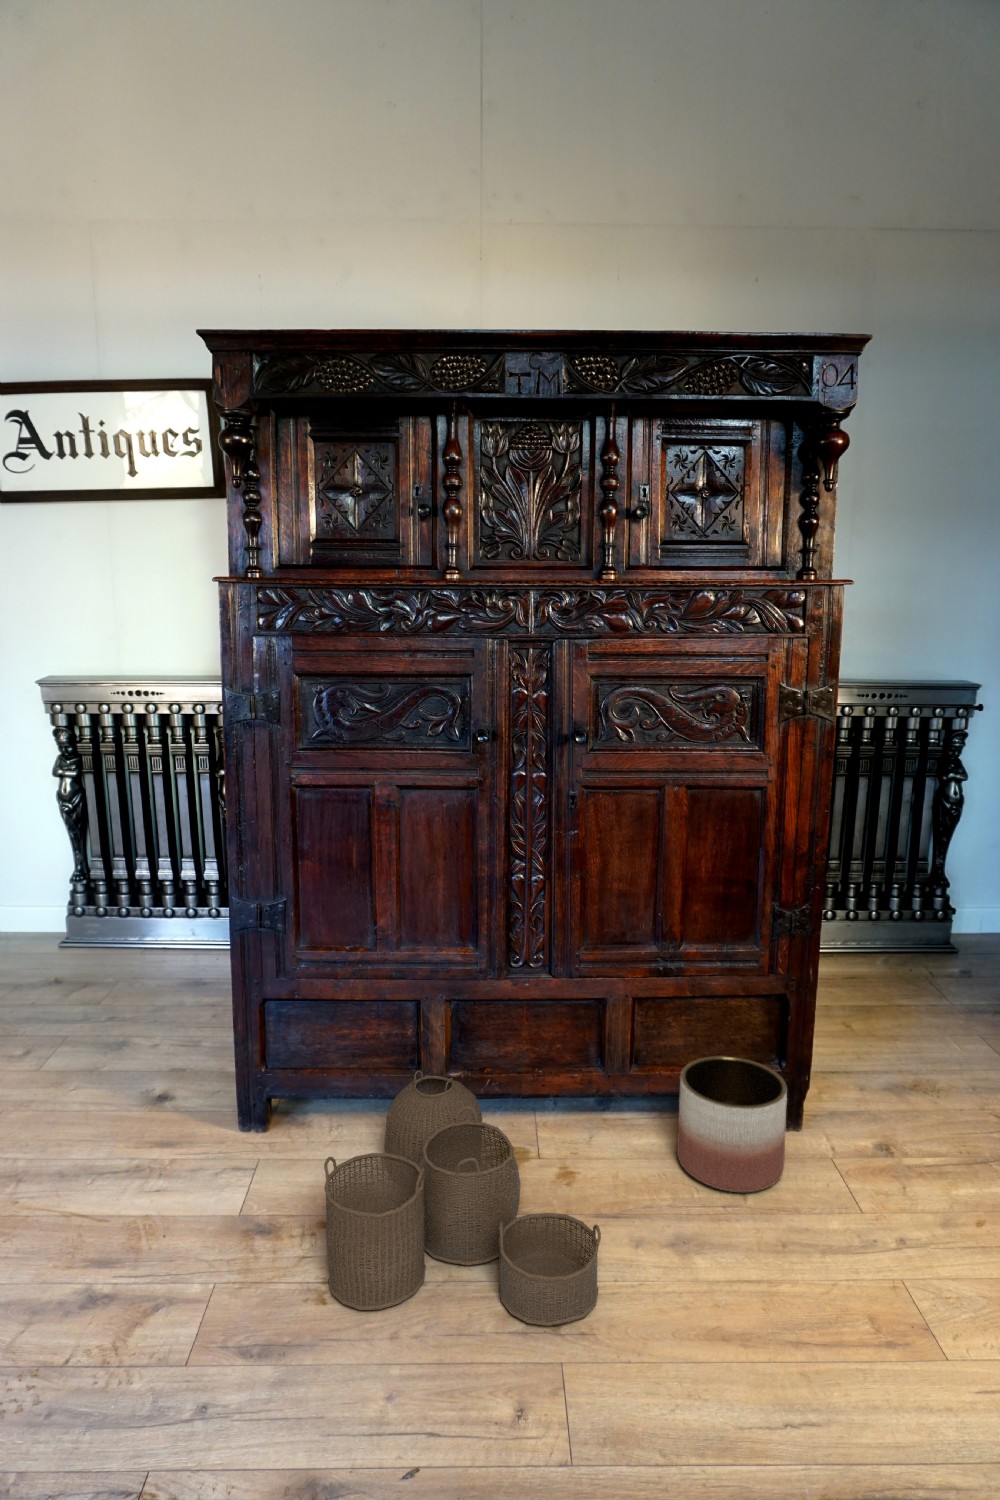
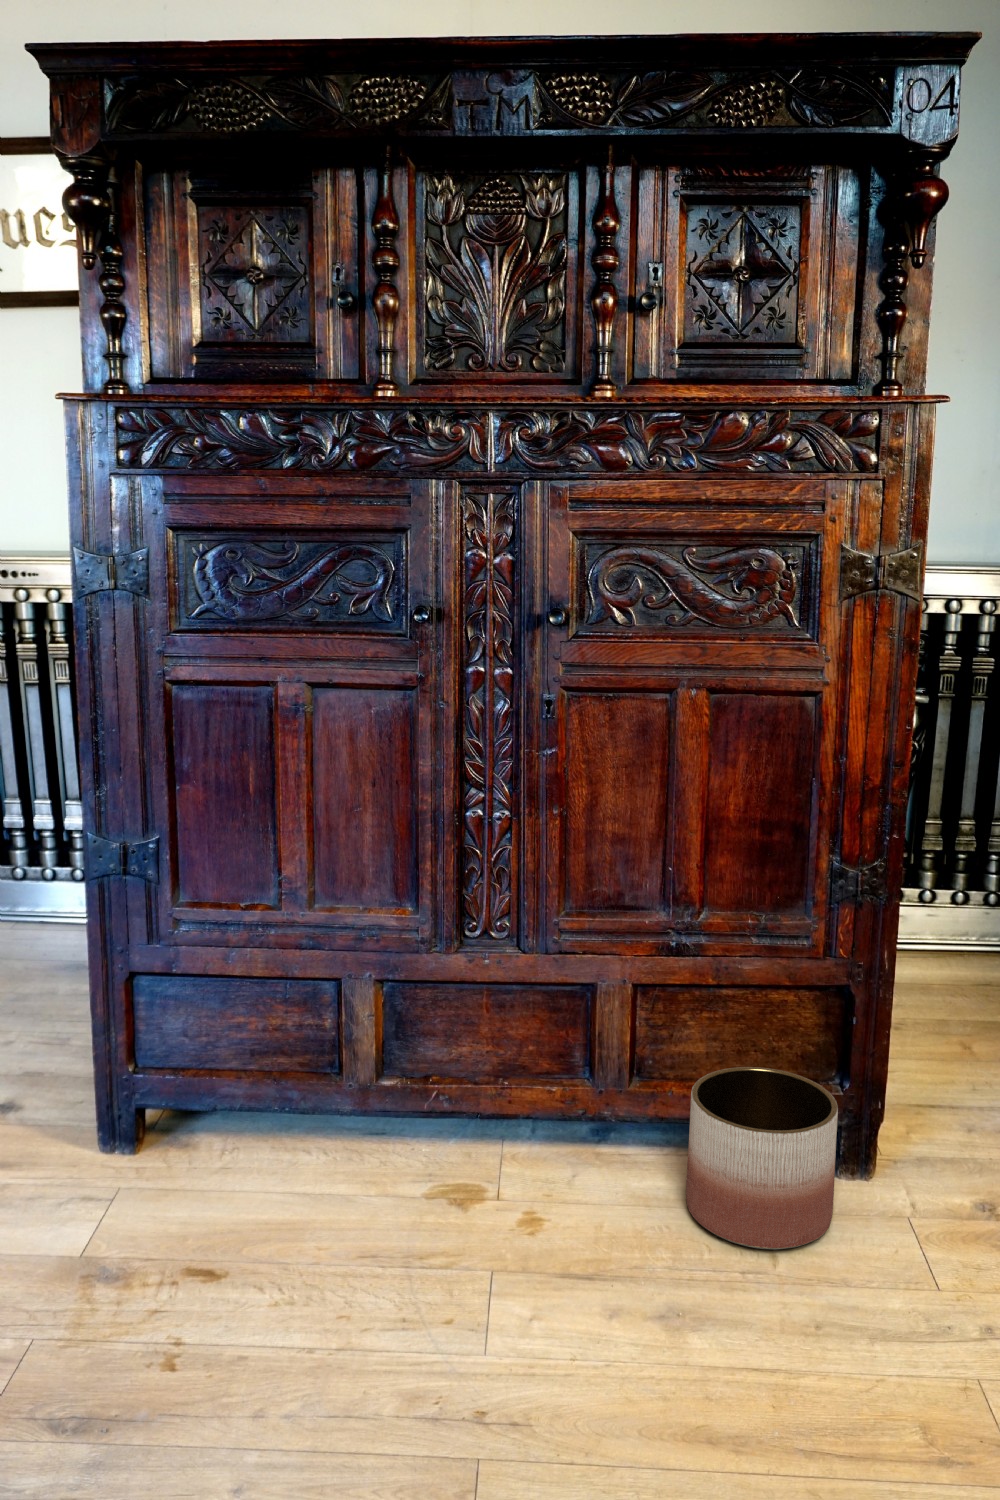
woven basket: present [324,1070,601,1326] -> none [177,1072,551,1410]

